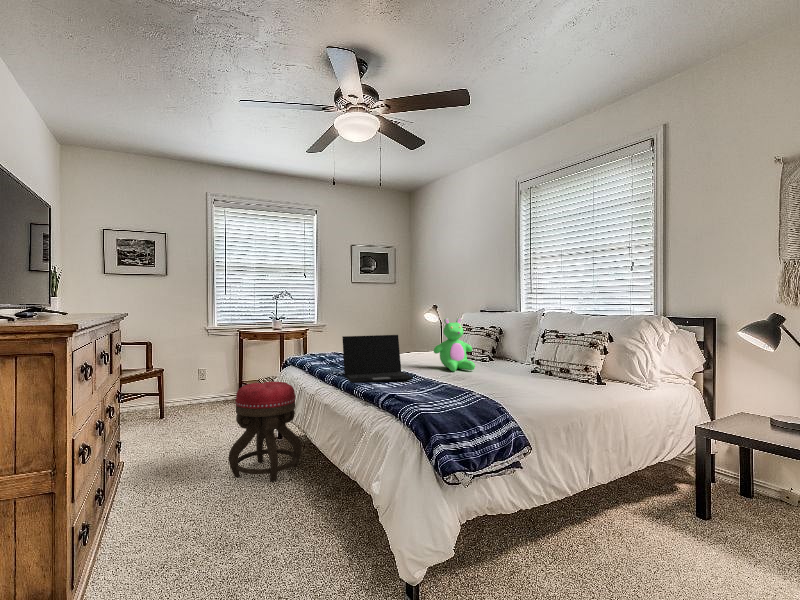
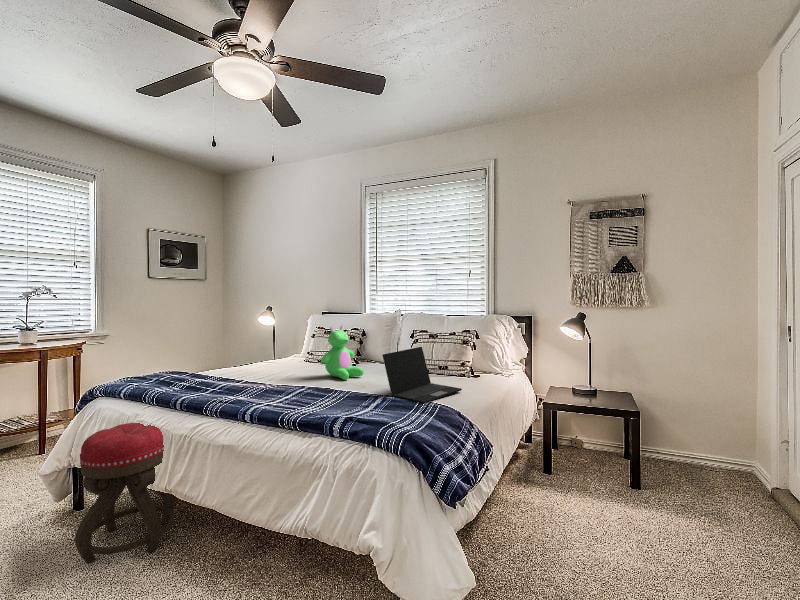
laptop: present [342,335,413,383] -> present [383,347,462,404]

